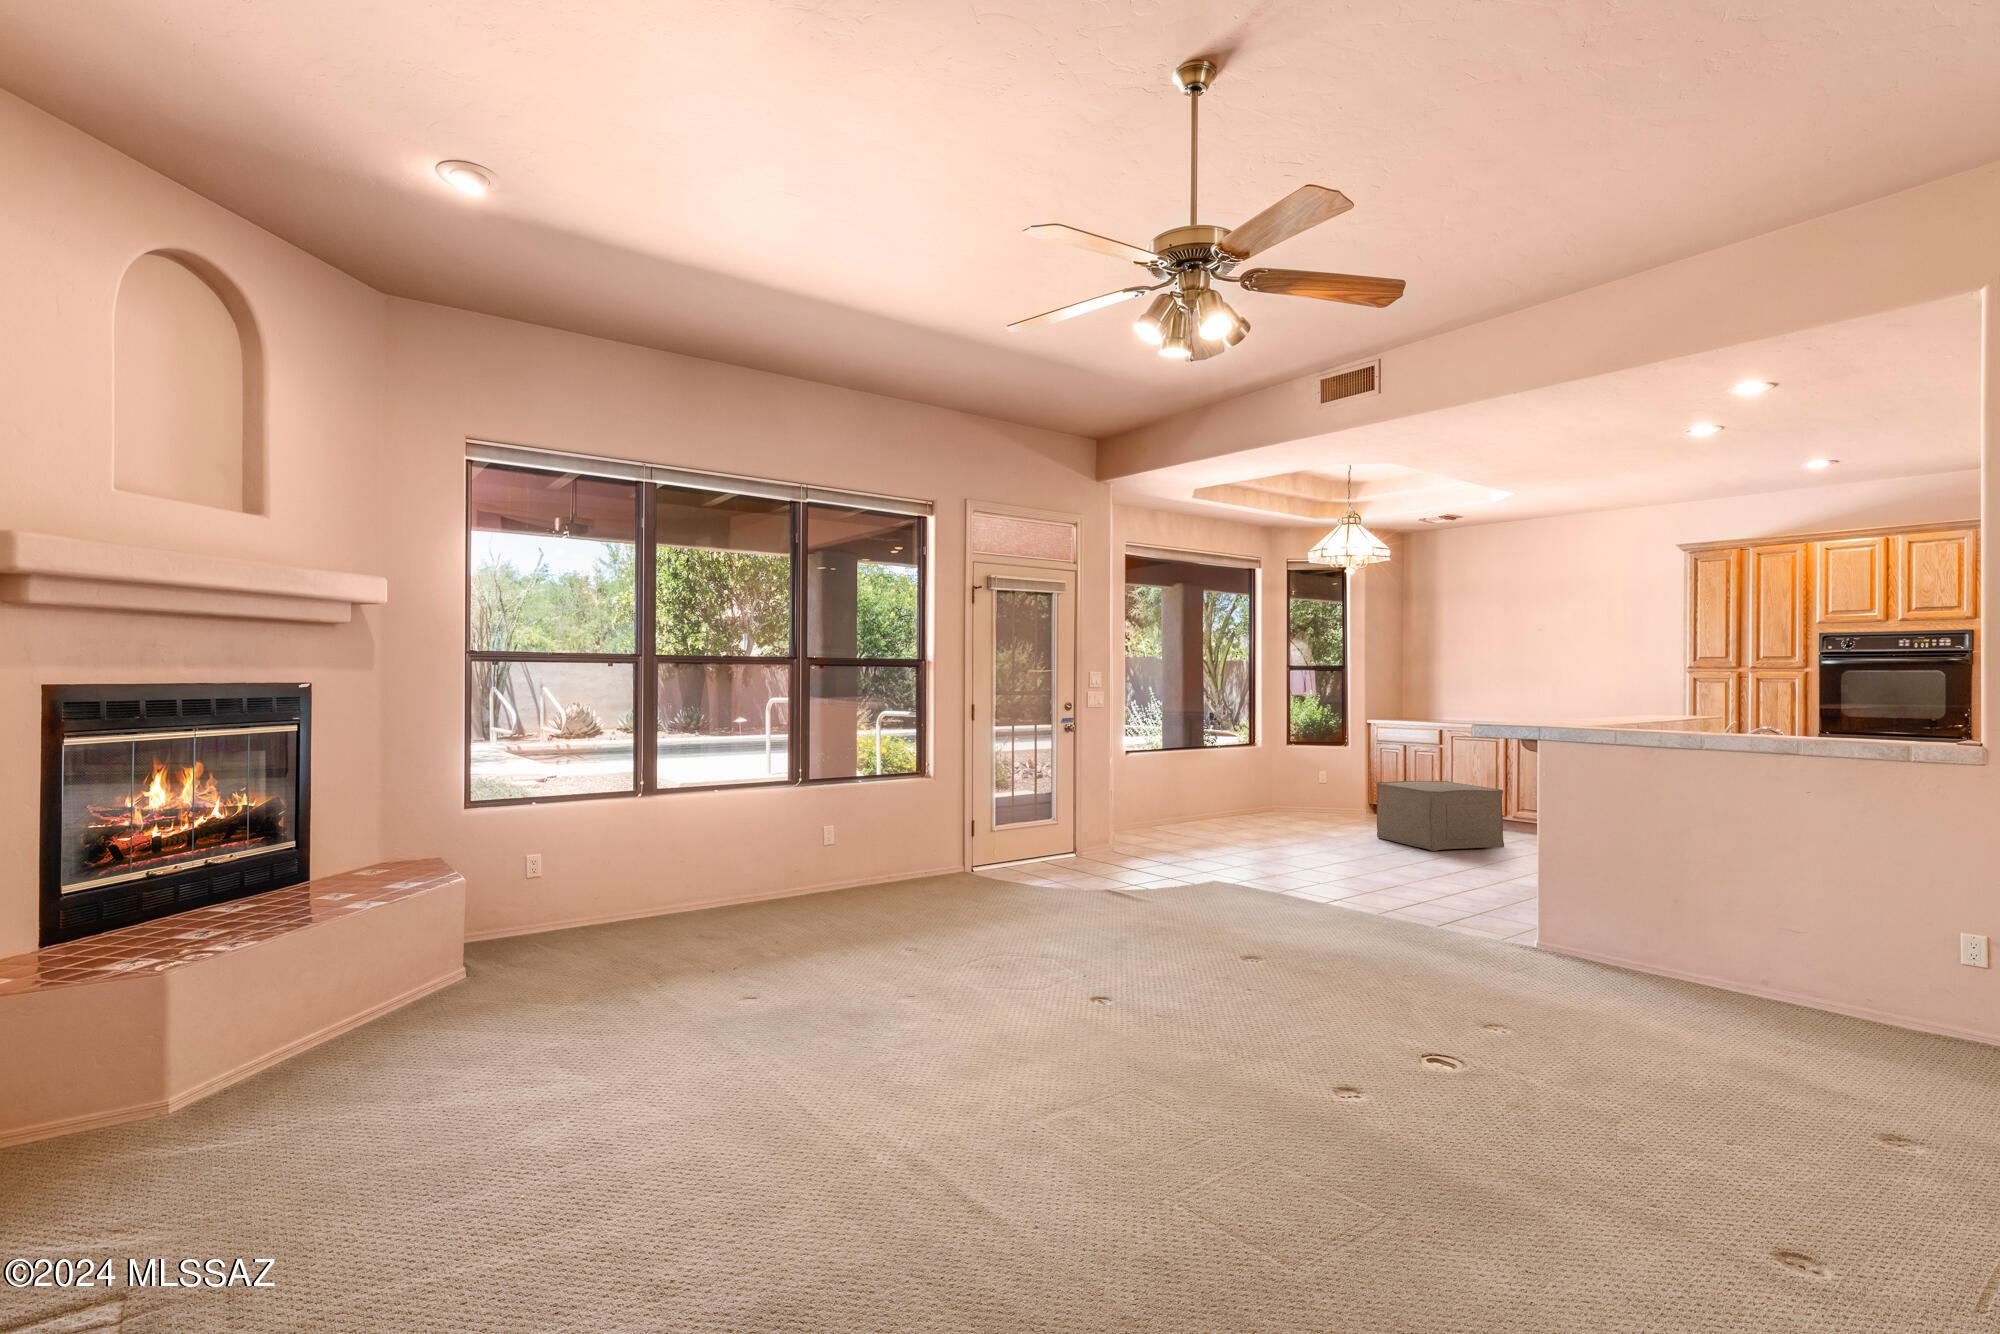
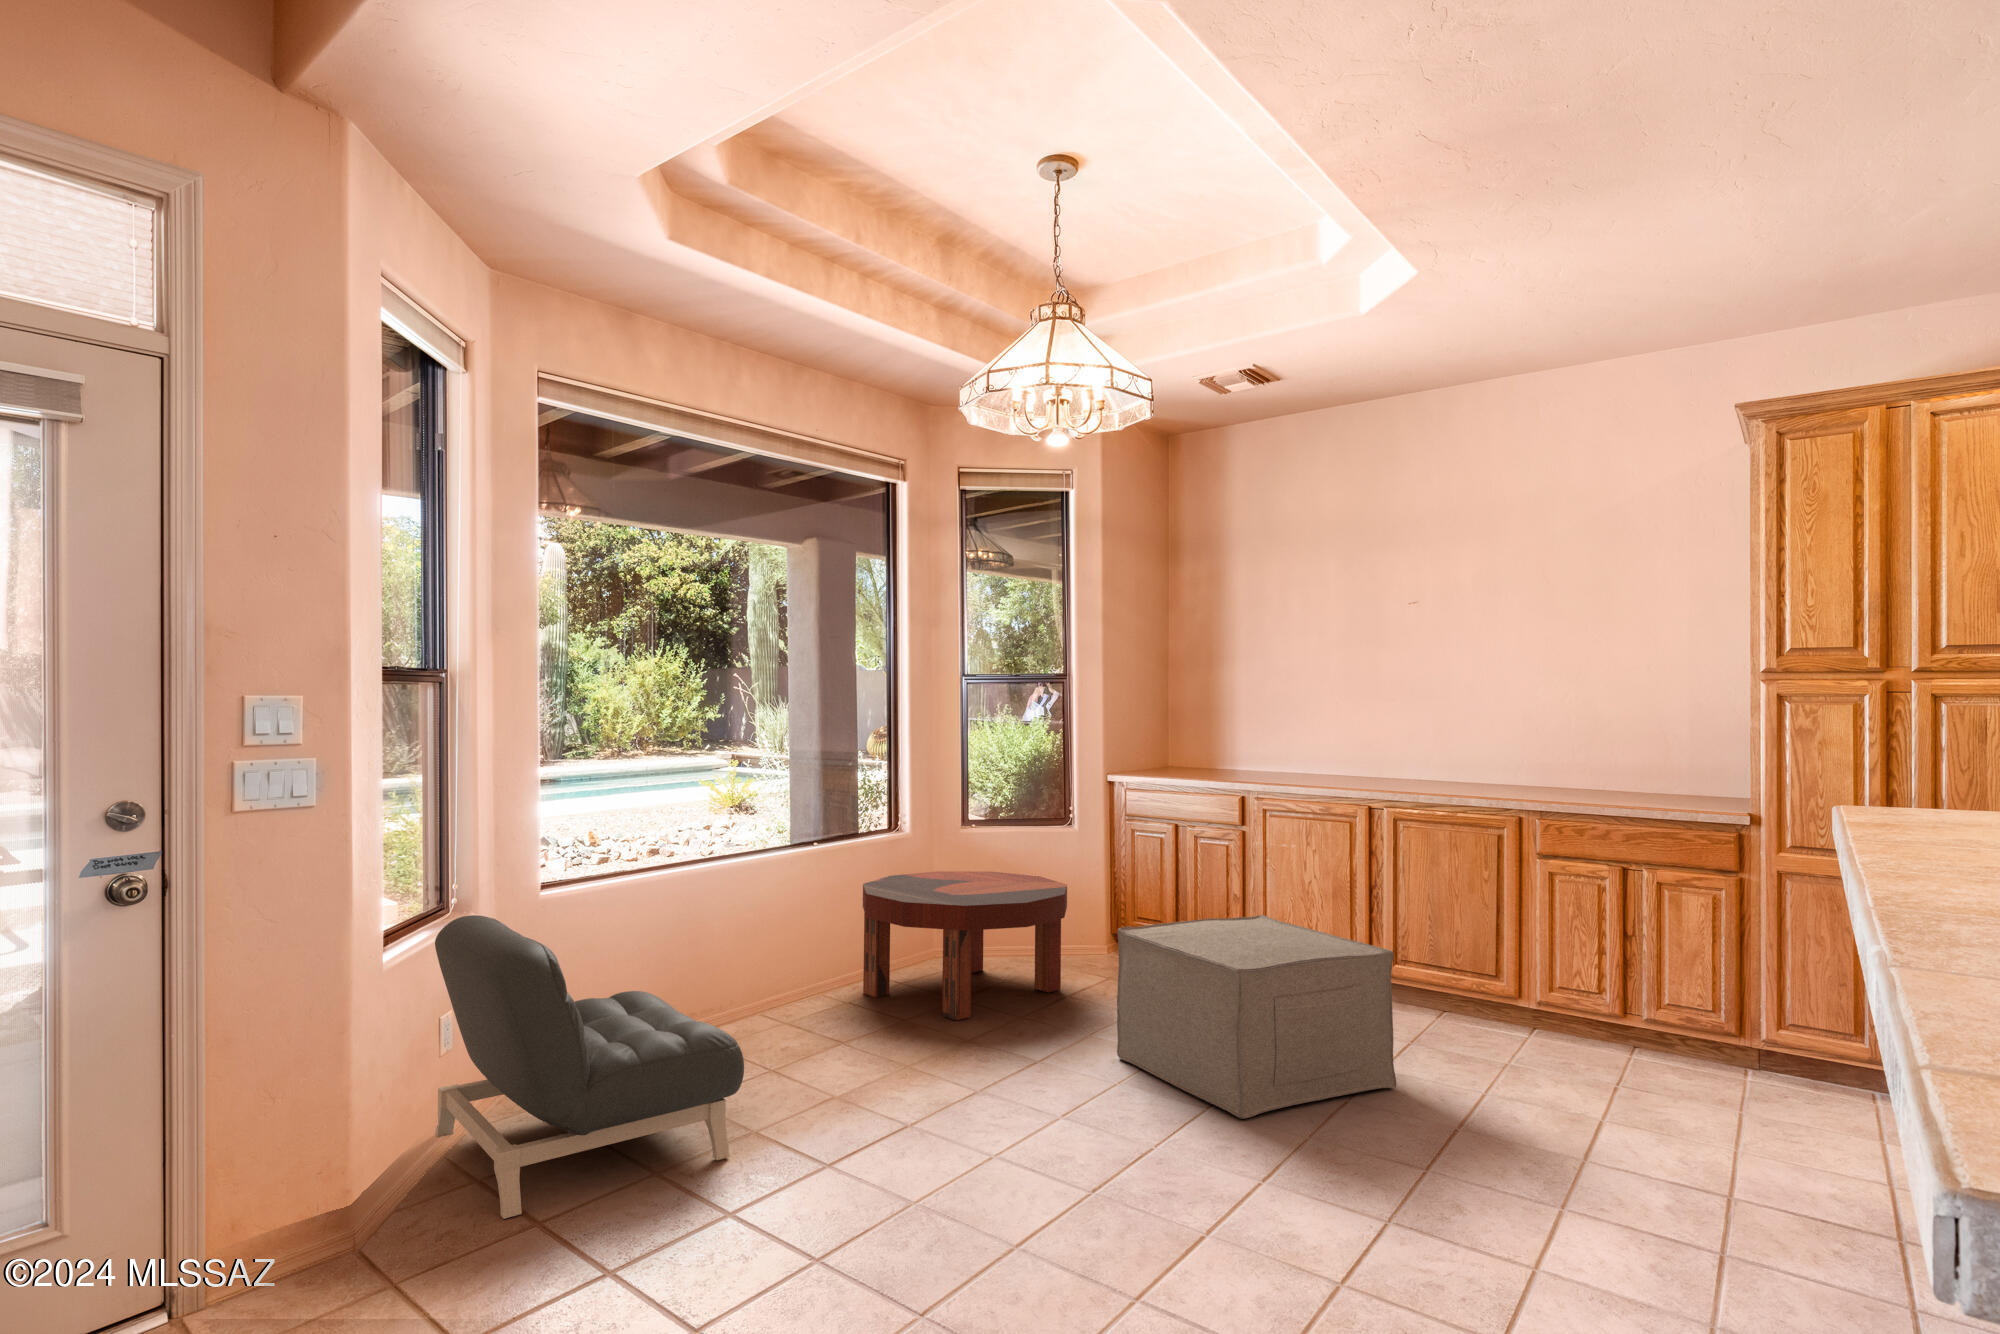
armchair: none [1119,763,1235,855] -> present [435,915,744,1219]
coffee table: none [1246,767,1348,827] -> present [863,871,1067,1020]

